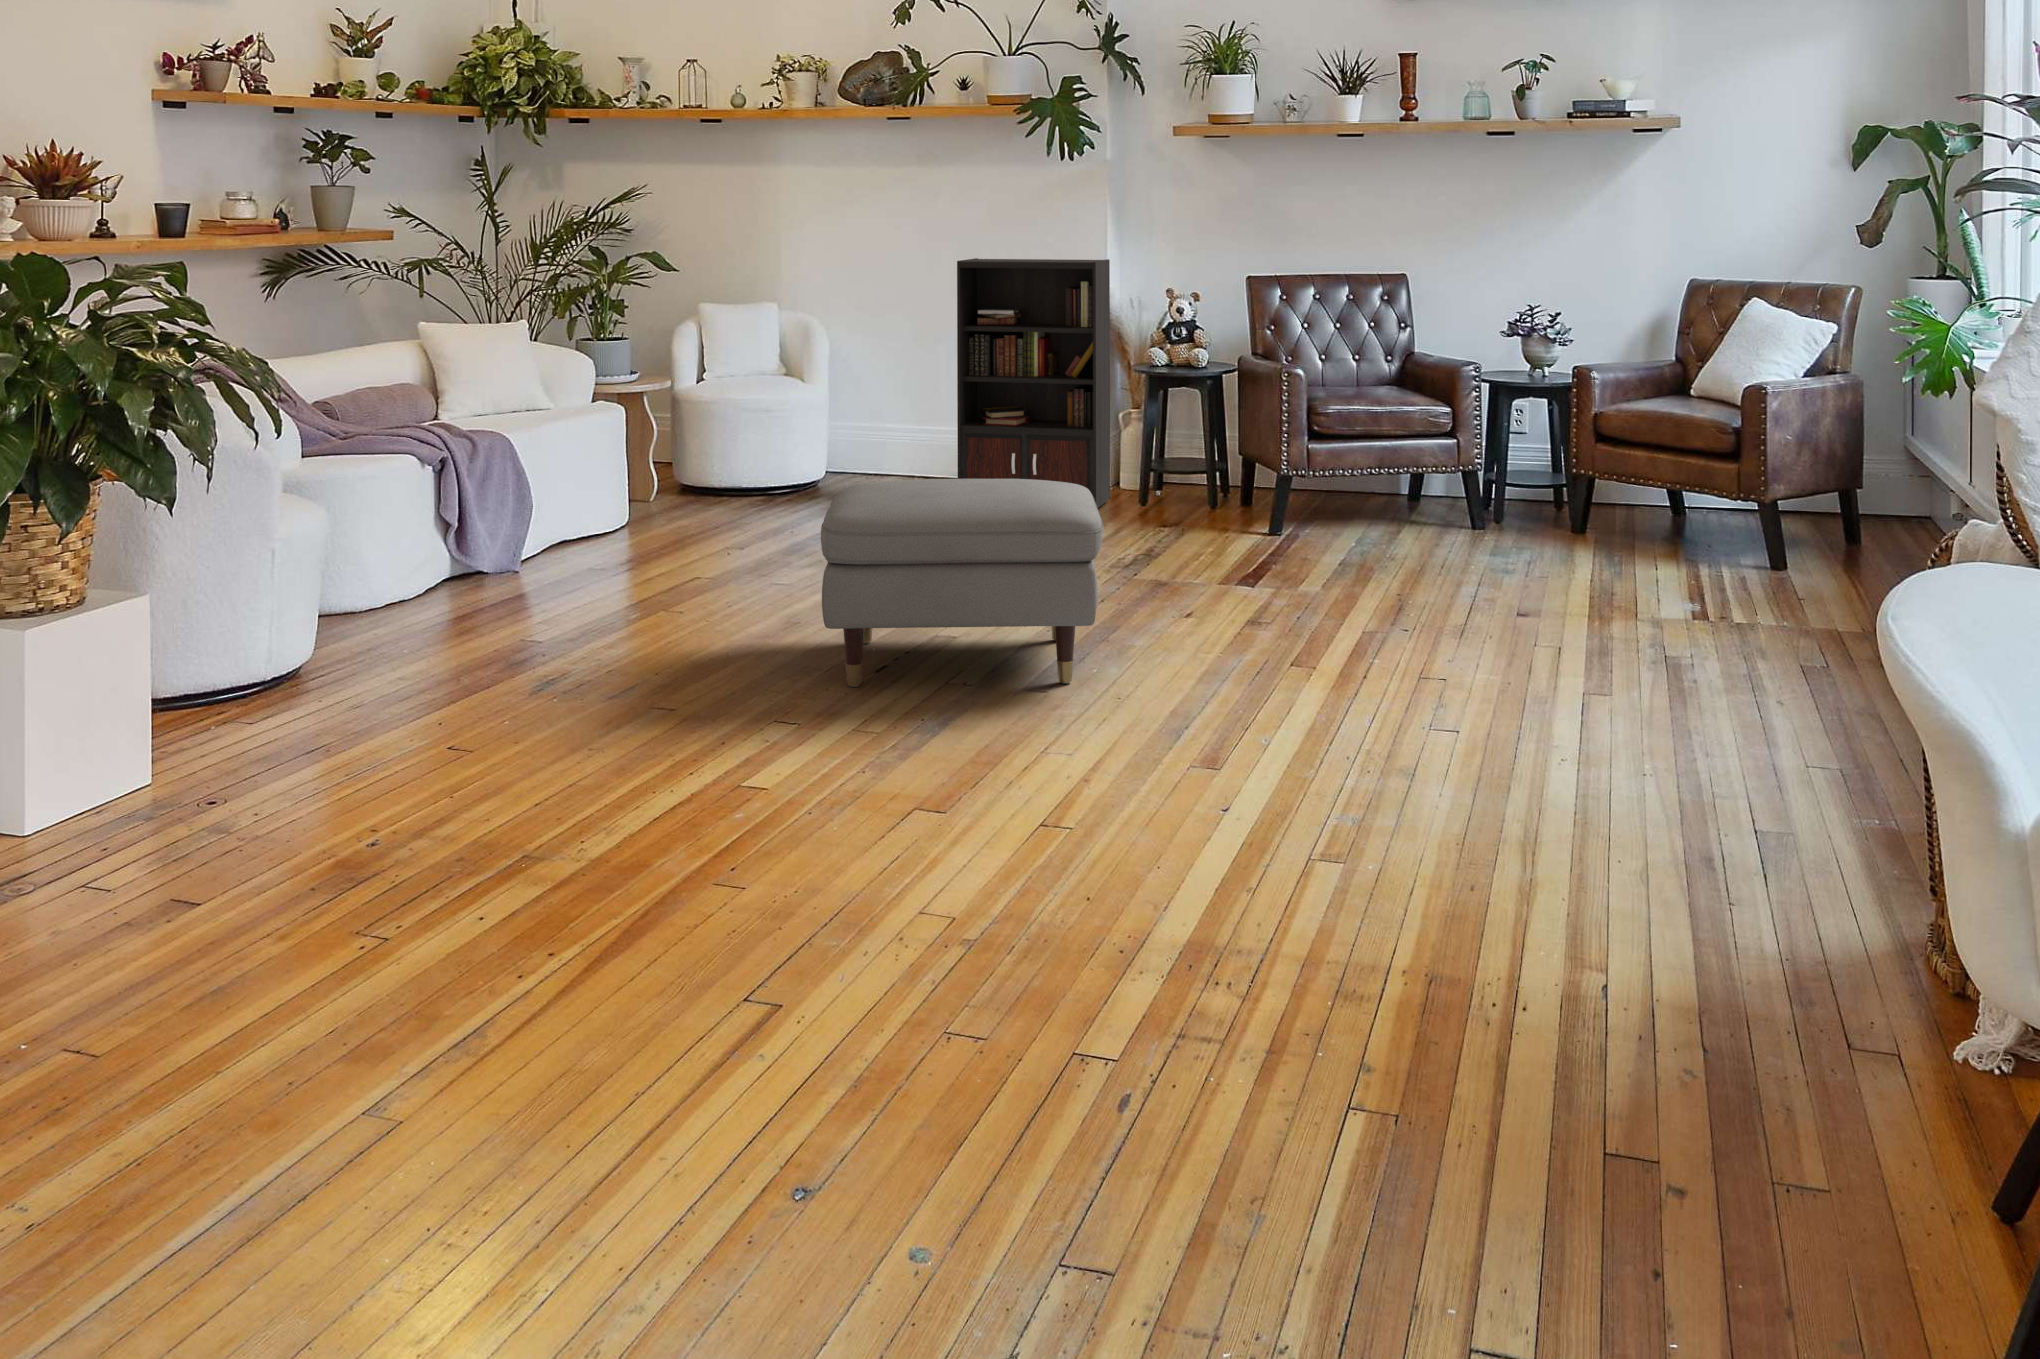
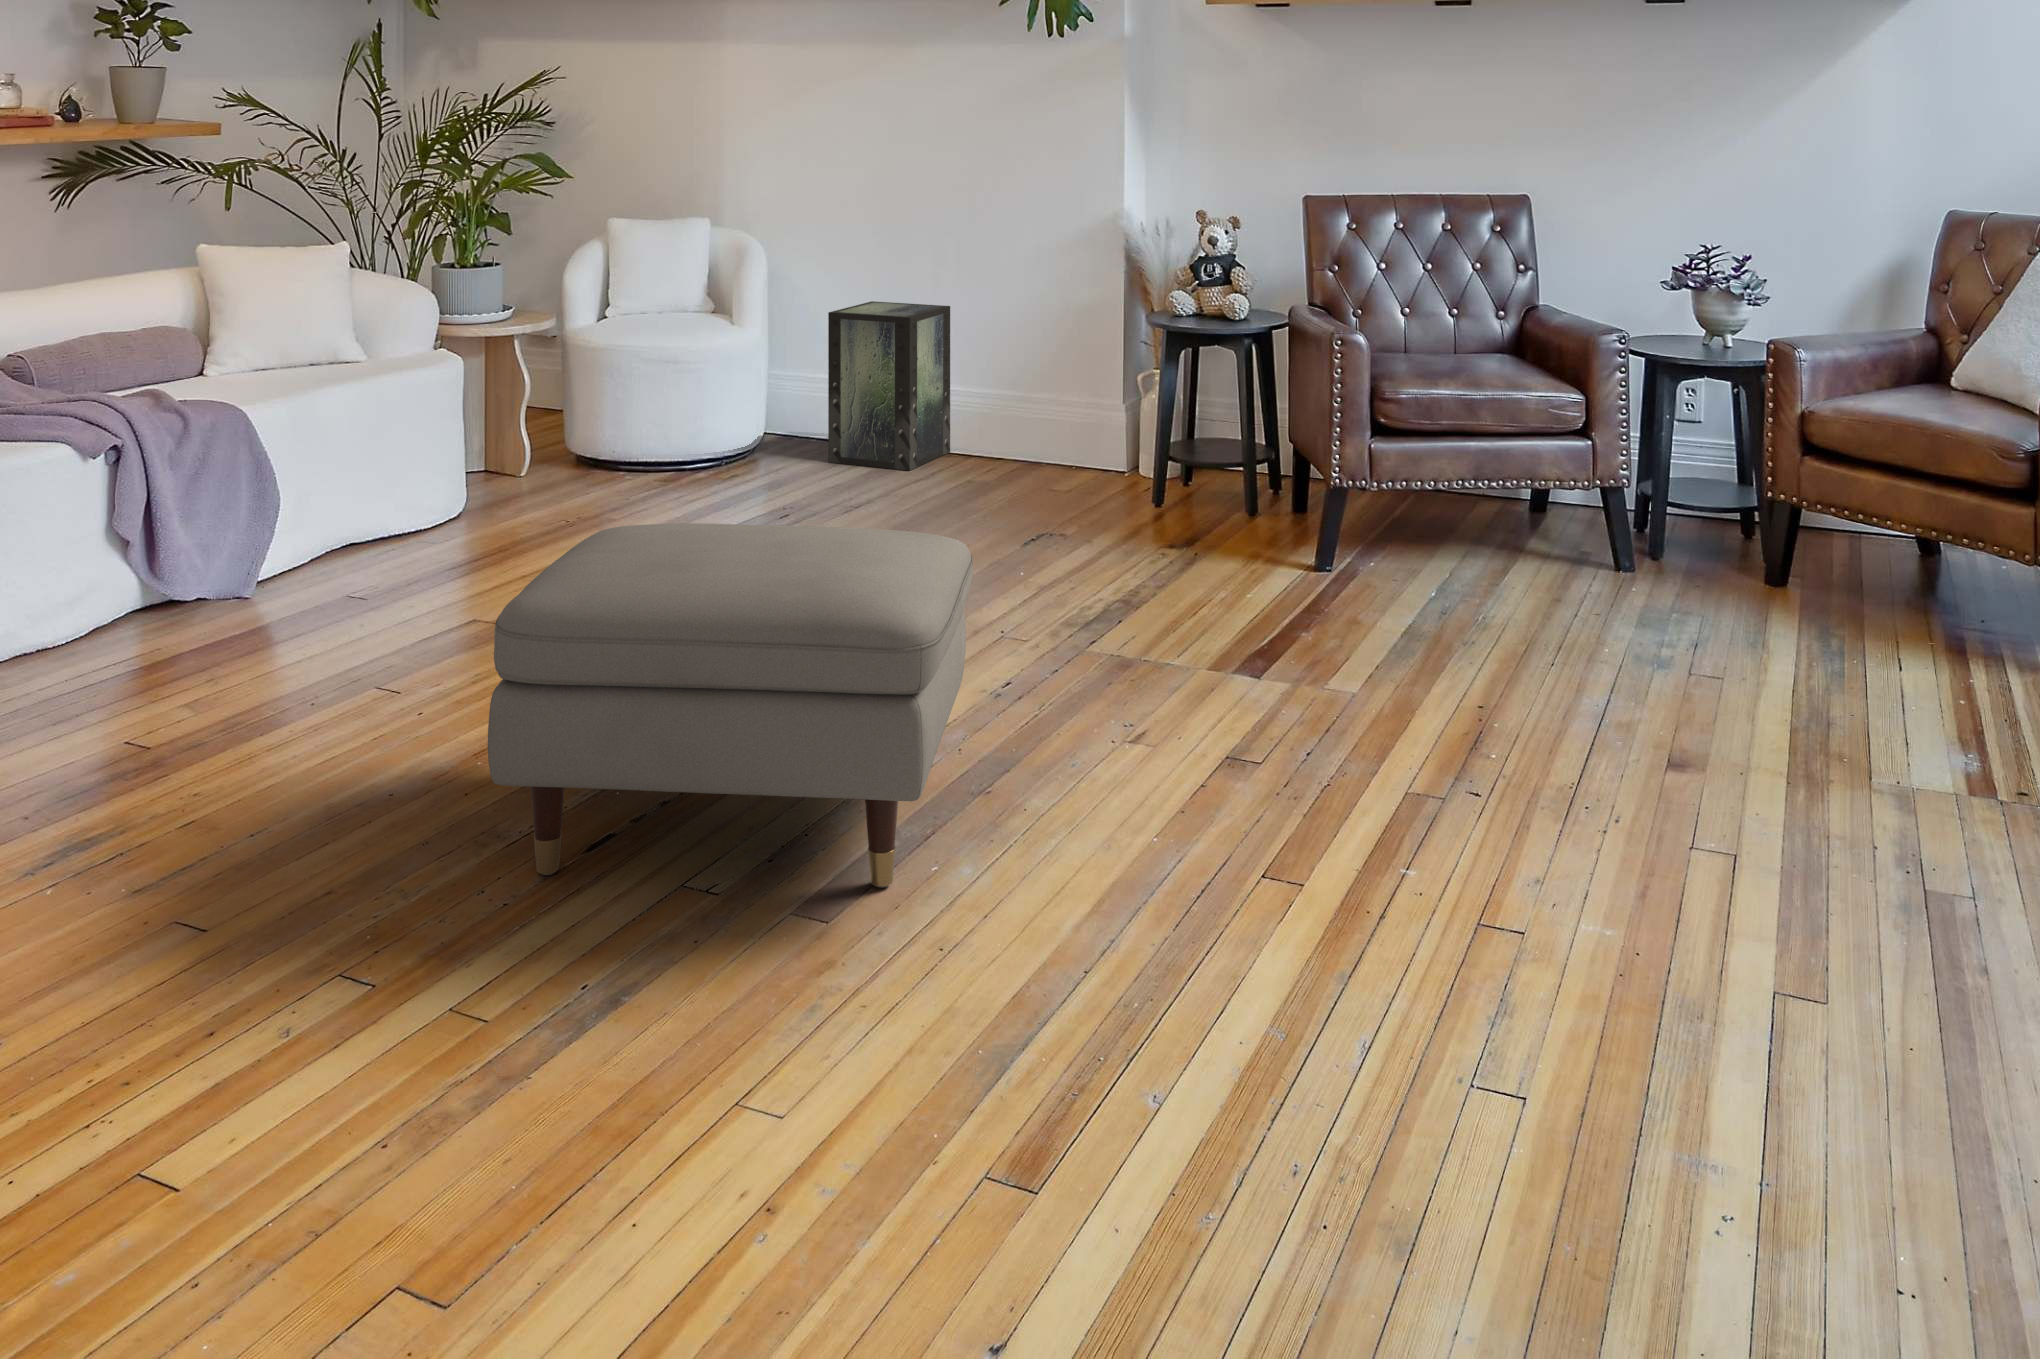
bookcase: present [957,258,1160,508] -> none [907,168,1187,515]
storage box: none [882,364,971,489] -> present [828,301,950,471]

